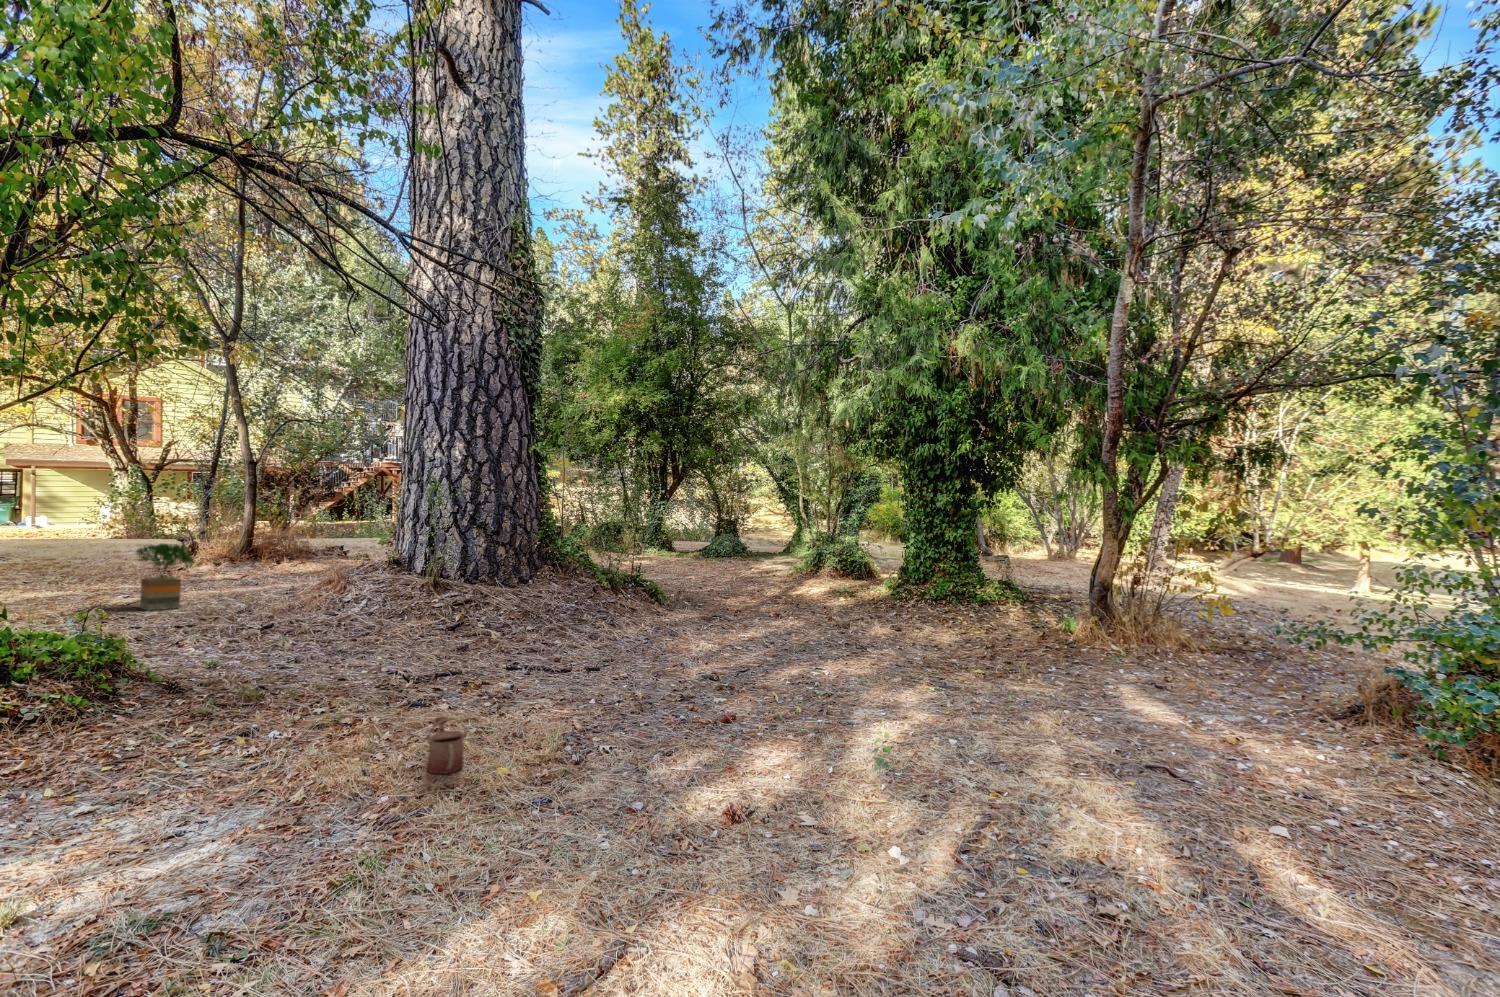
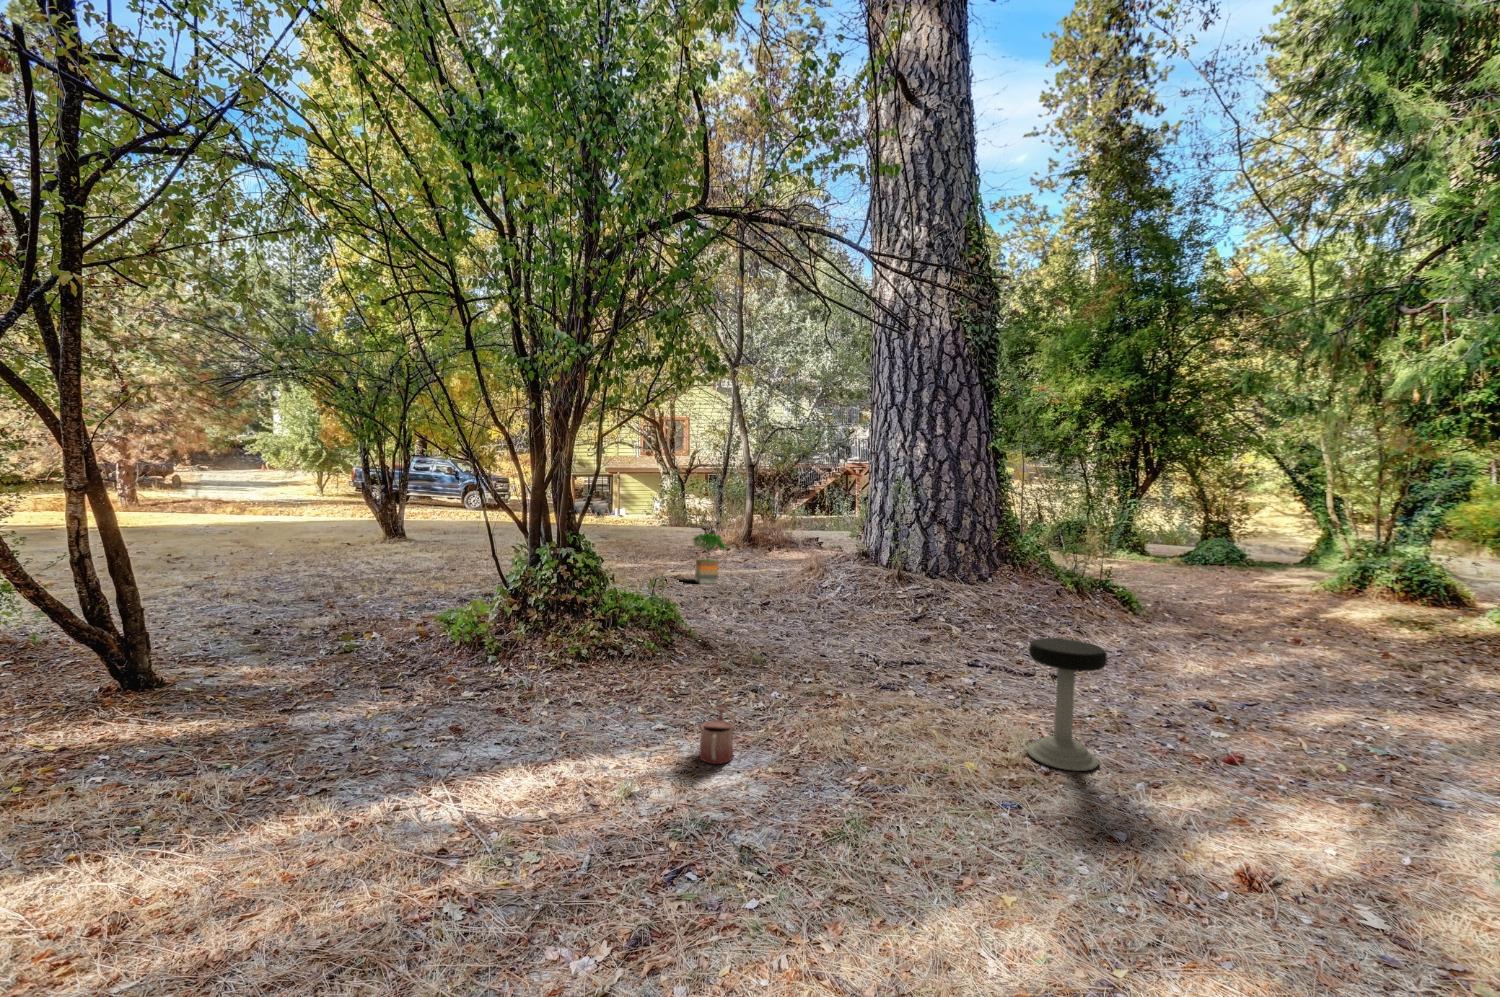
stool: none [559,634,633,764] -> present [1027,638,1107,771]
watering can: present [427,716,467,774] -> present [699,705,736,764]

